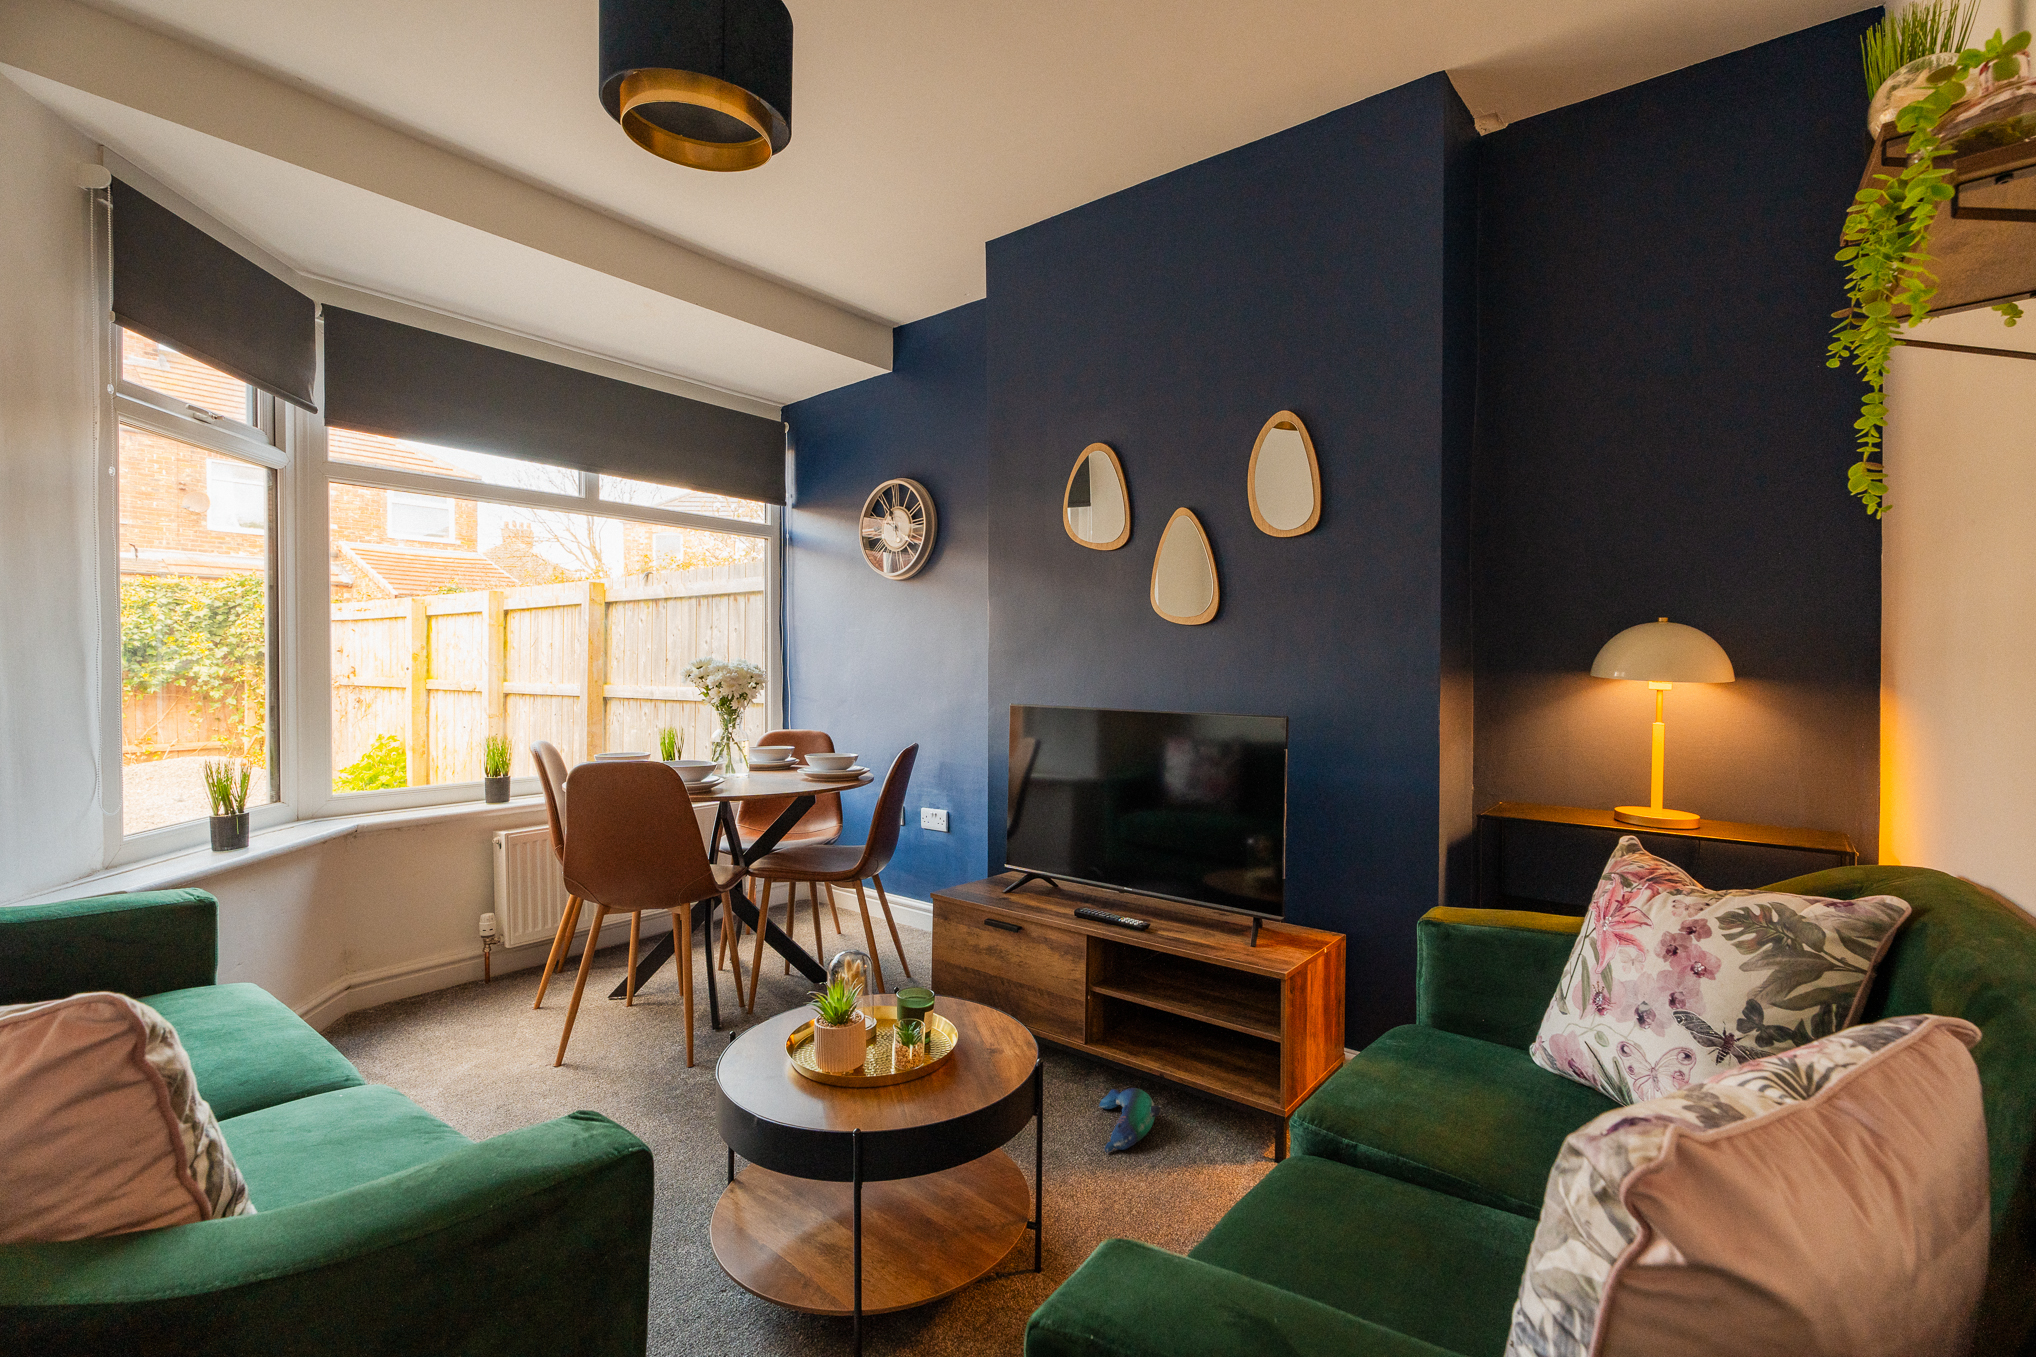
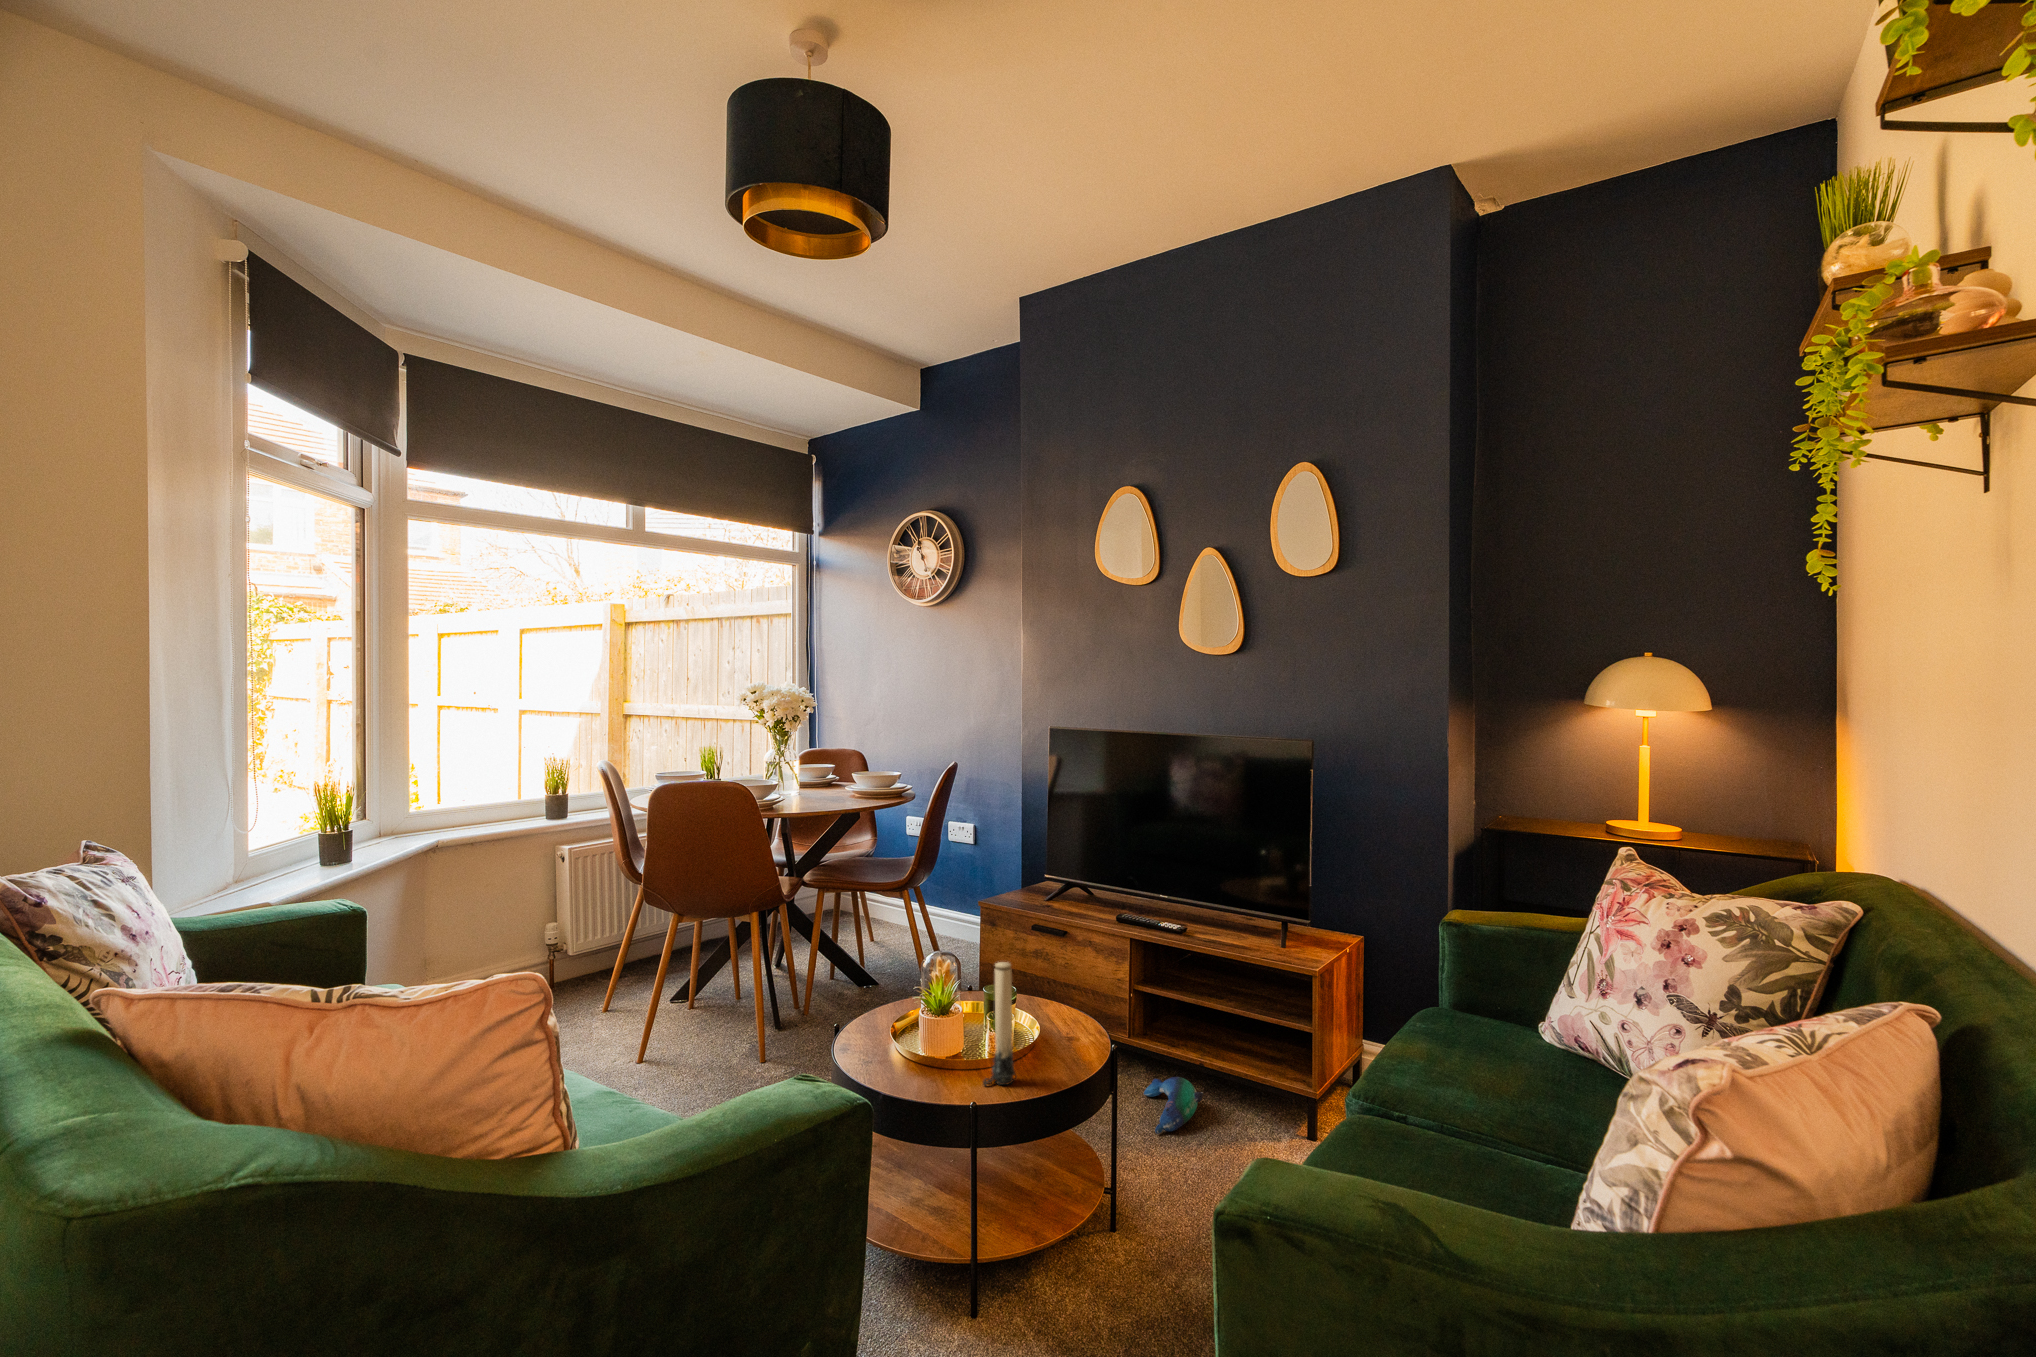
candle: none [878,964,918,1108] -> present [983,962,1015,1086]

